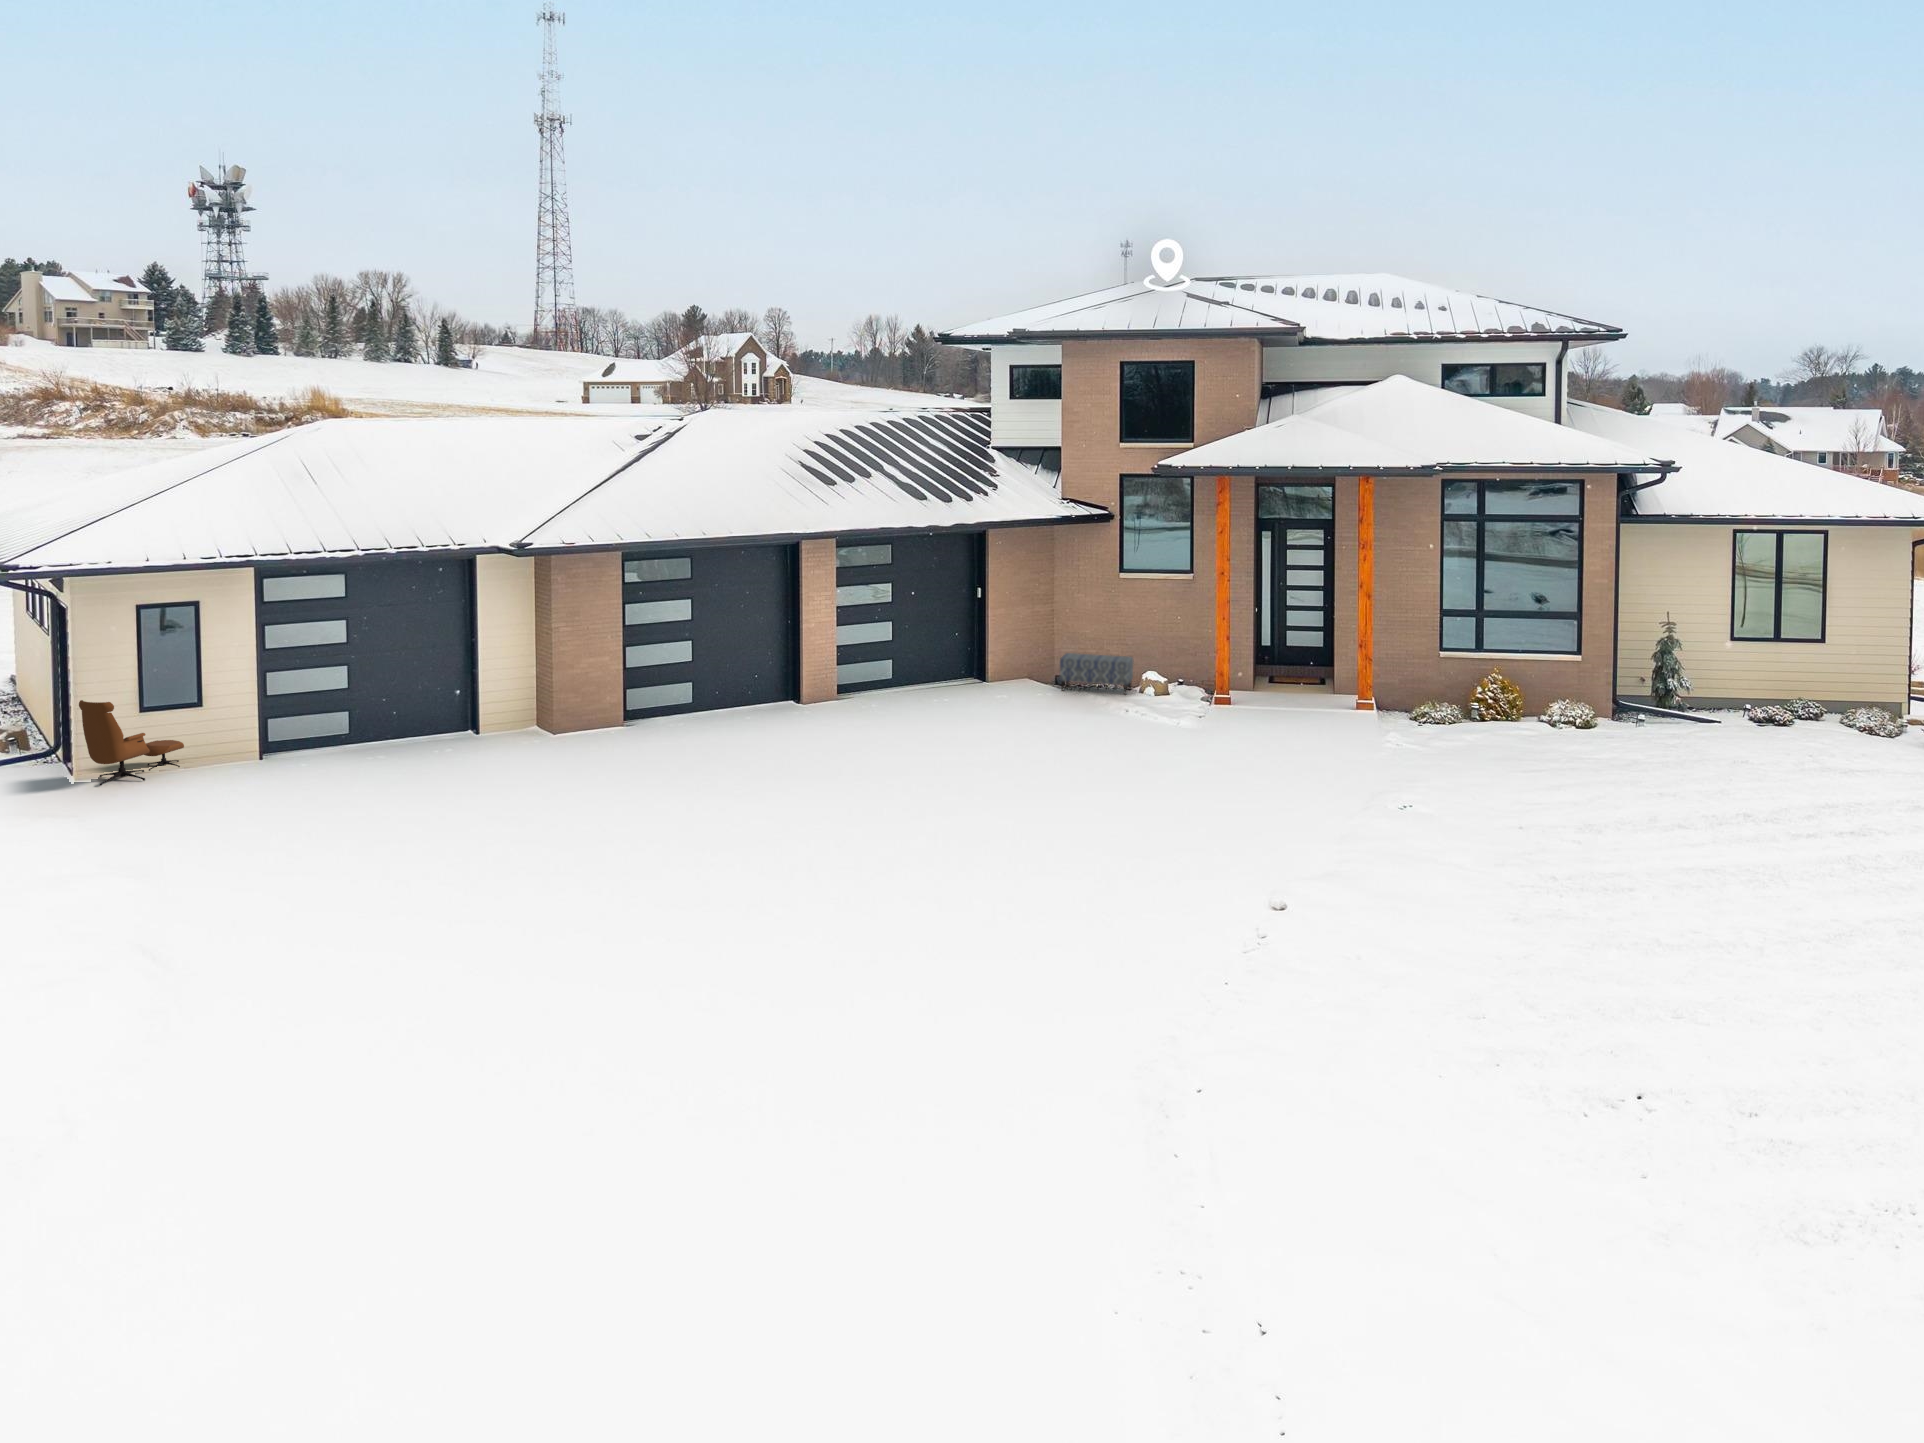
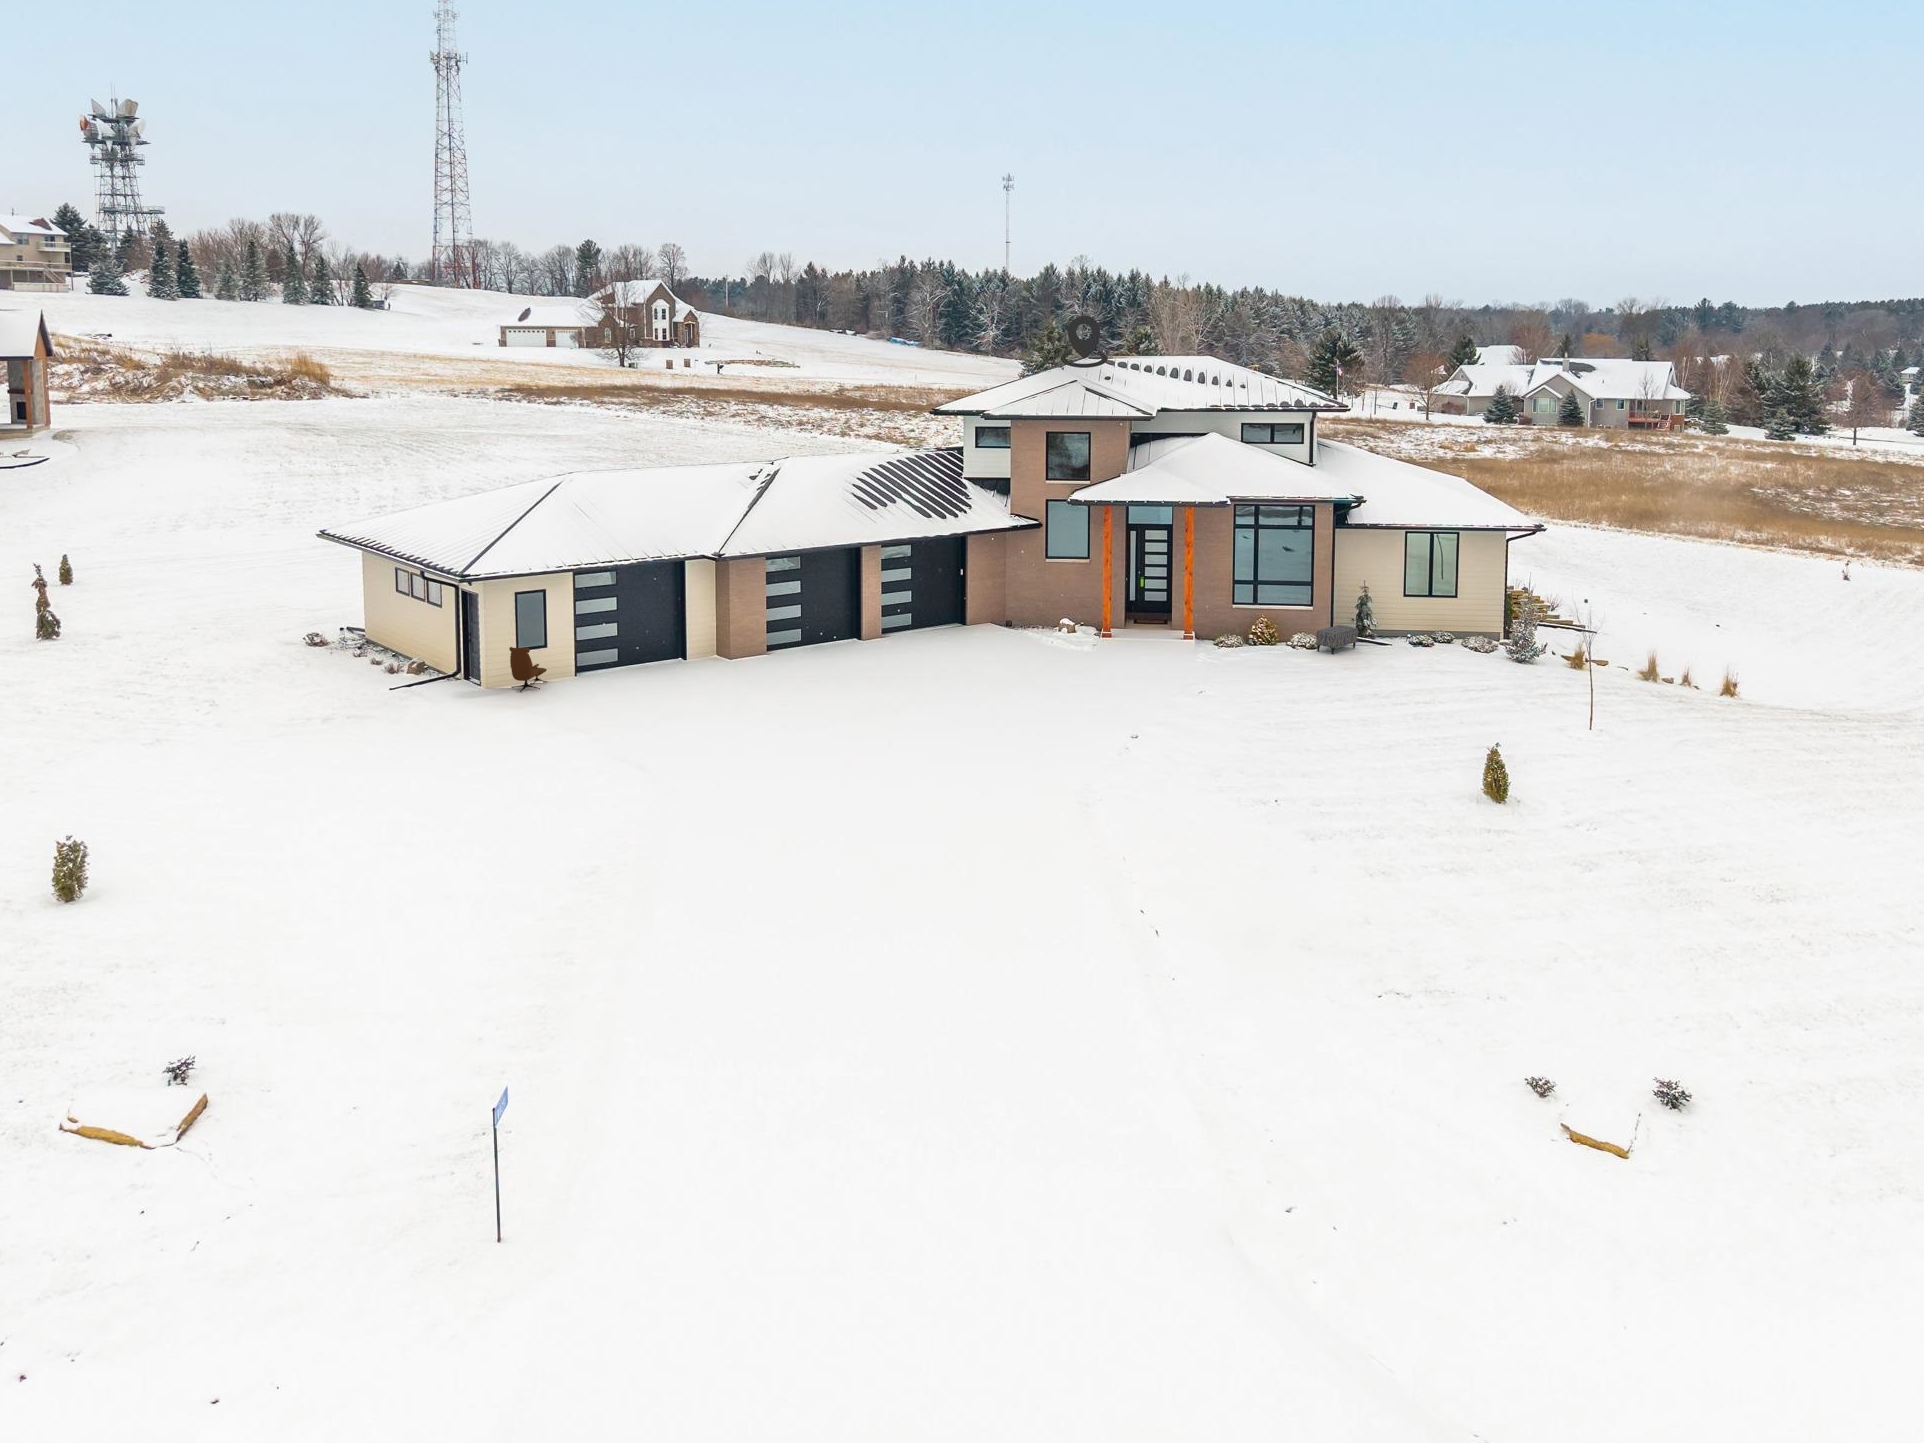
bench: present [1060,653,1134,695] -> present [1316,625,1358,654]

